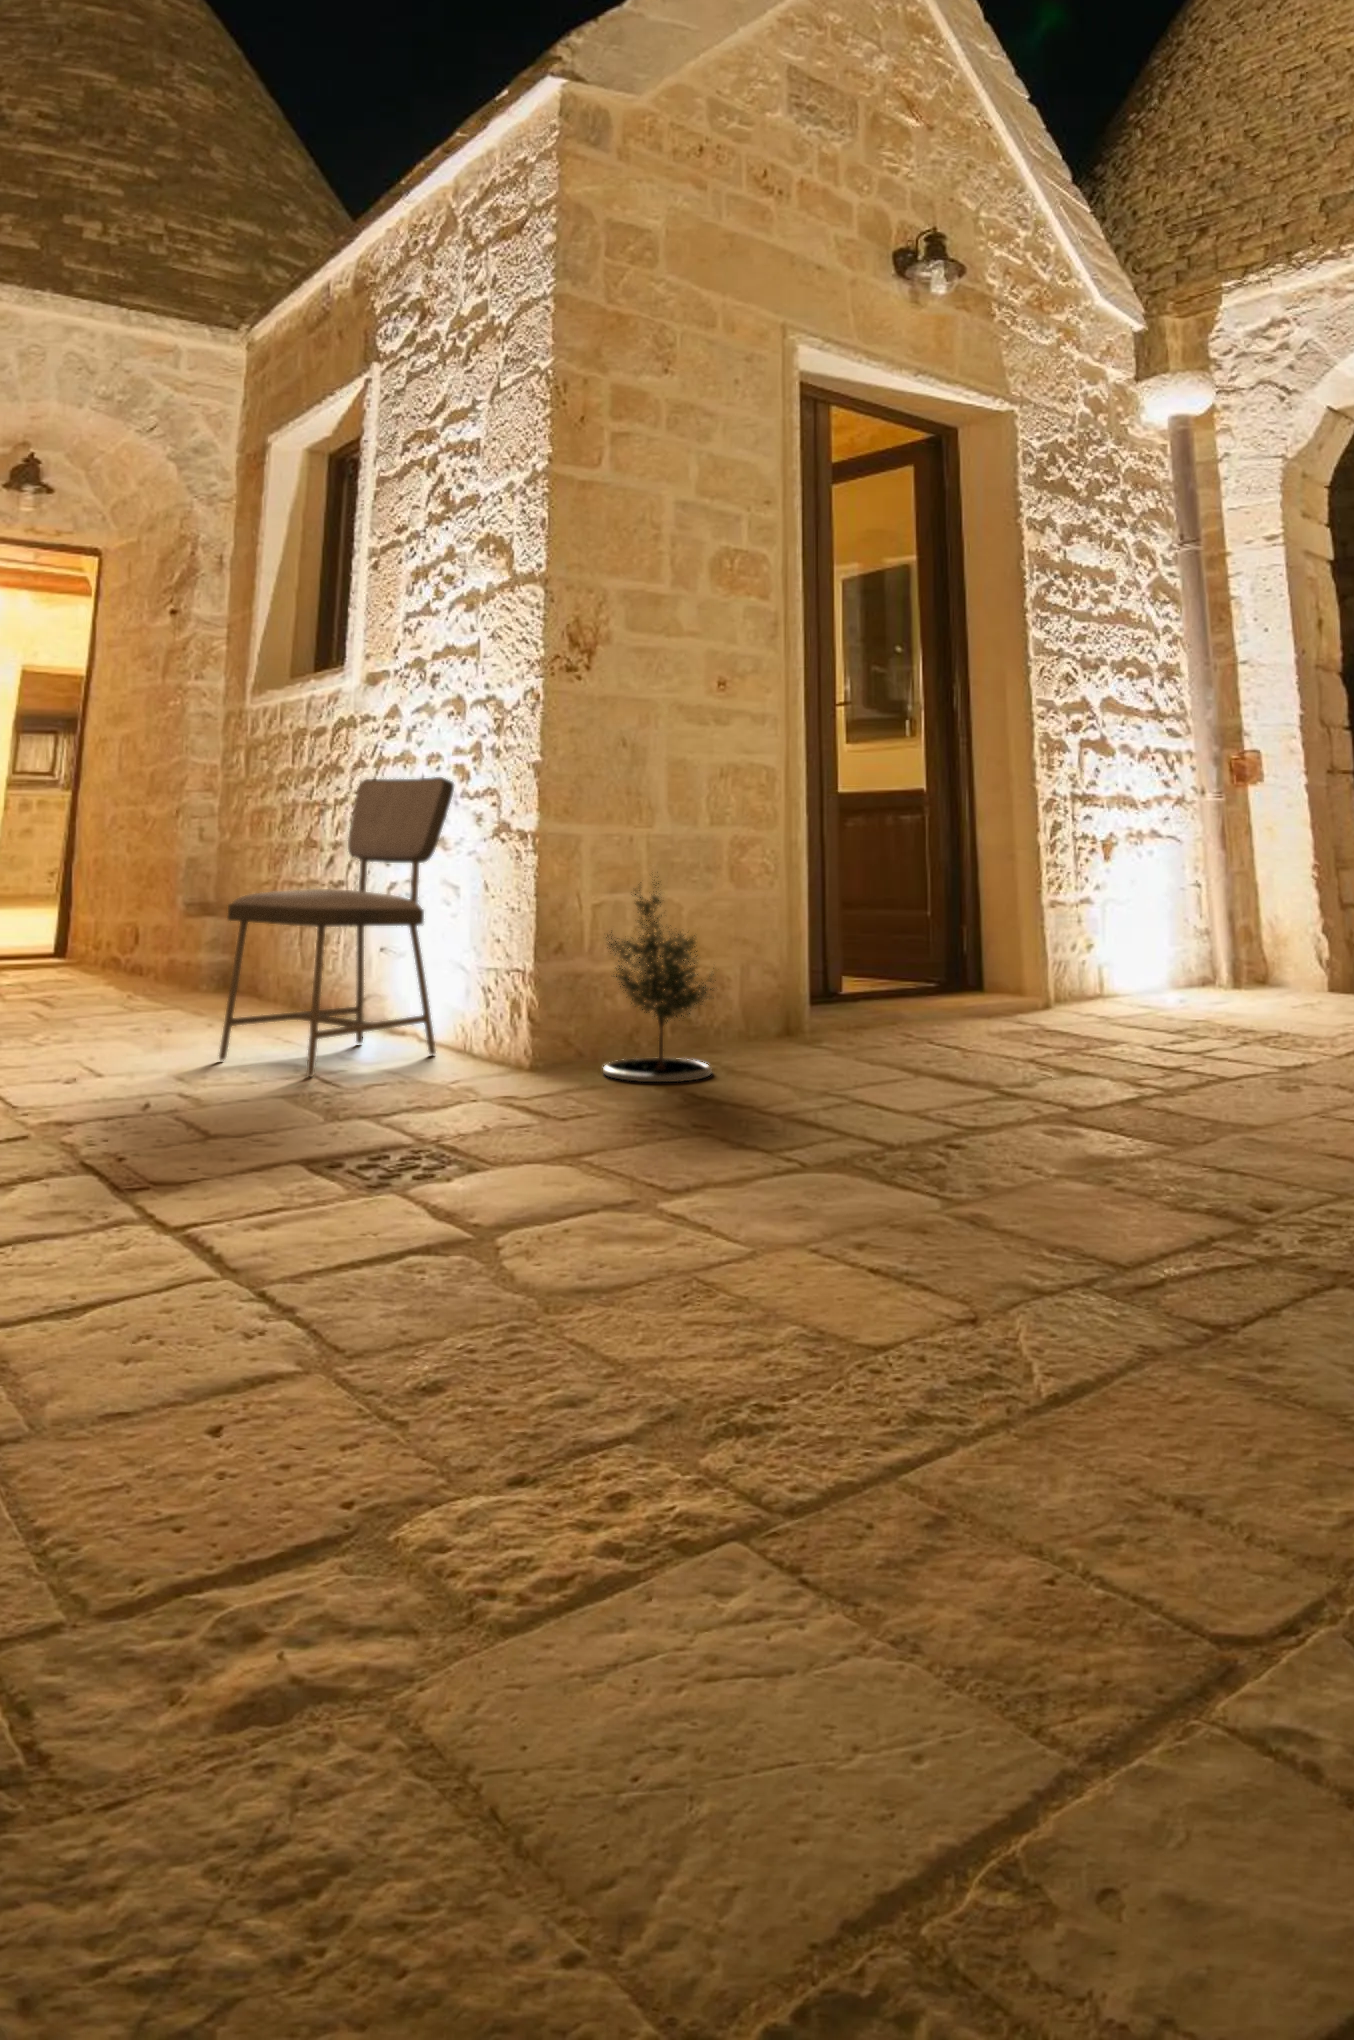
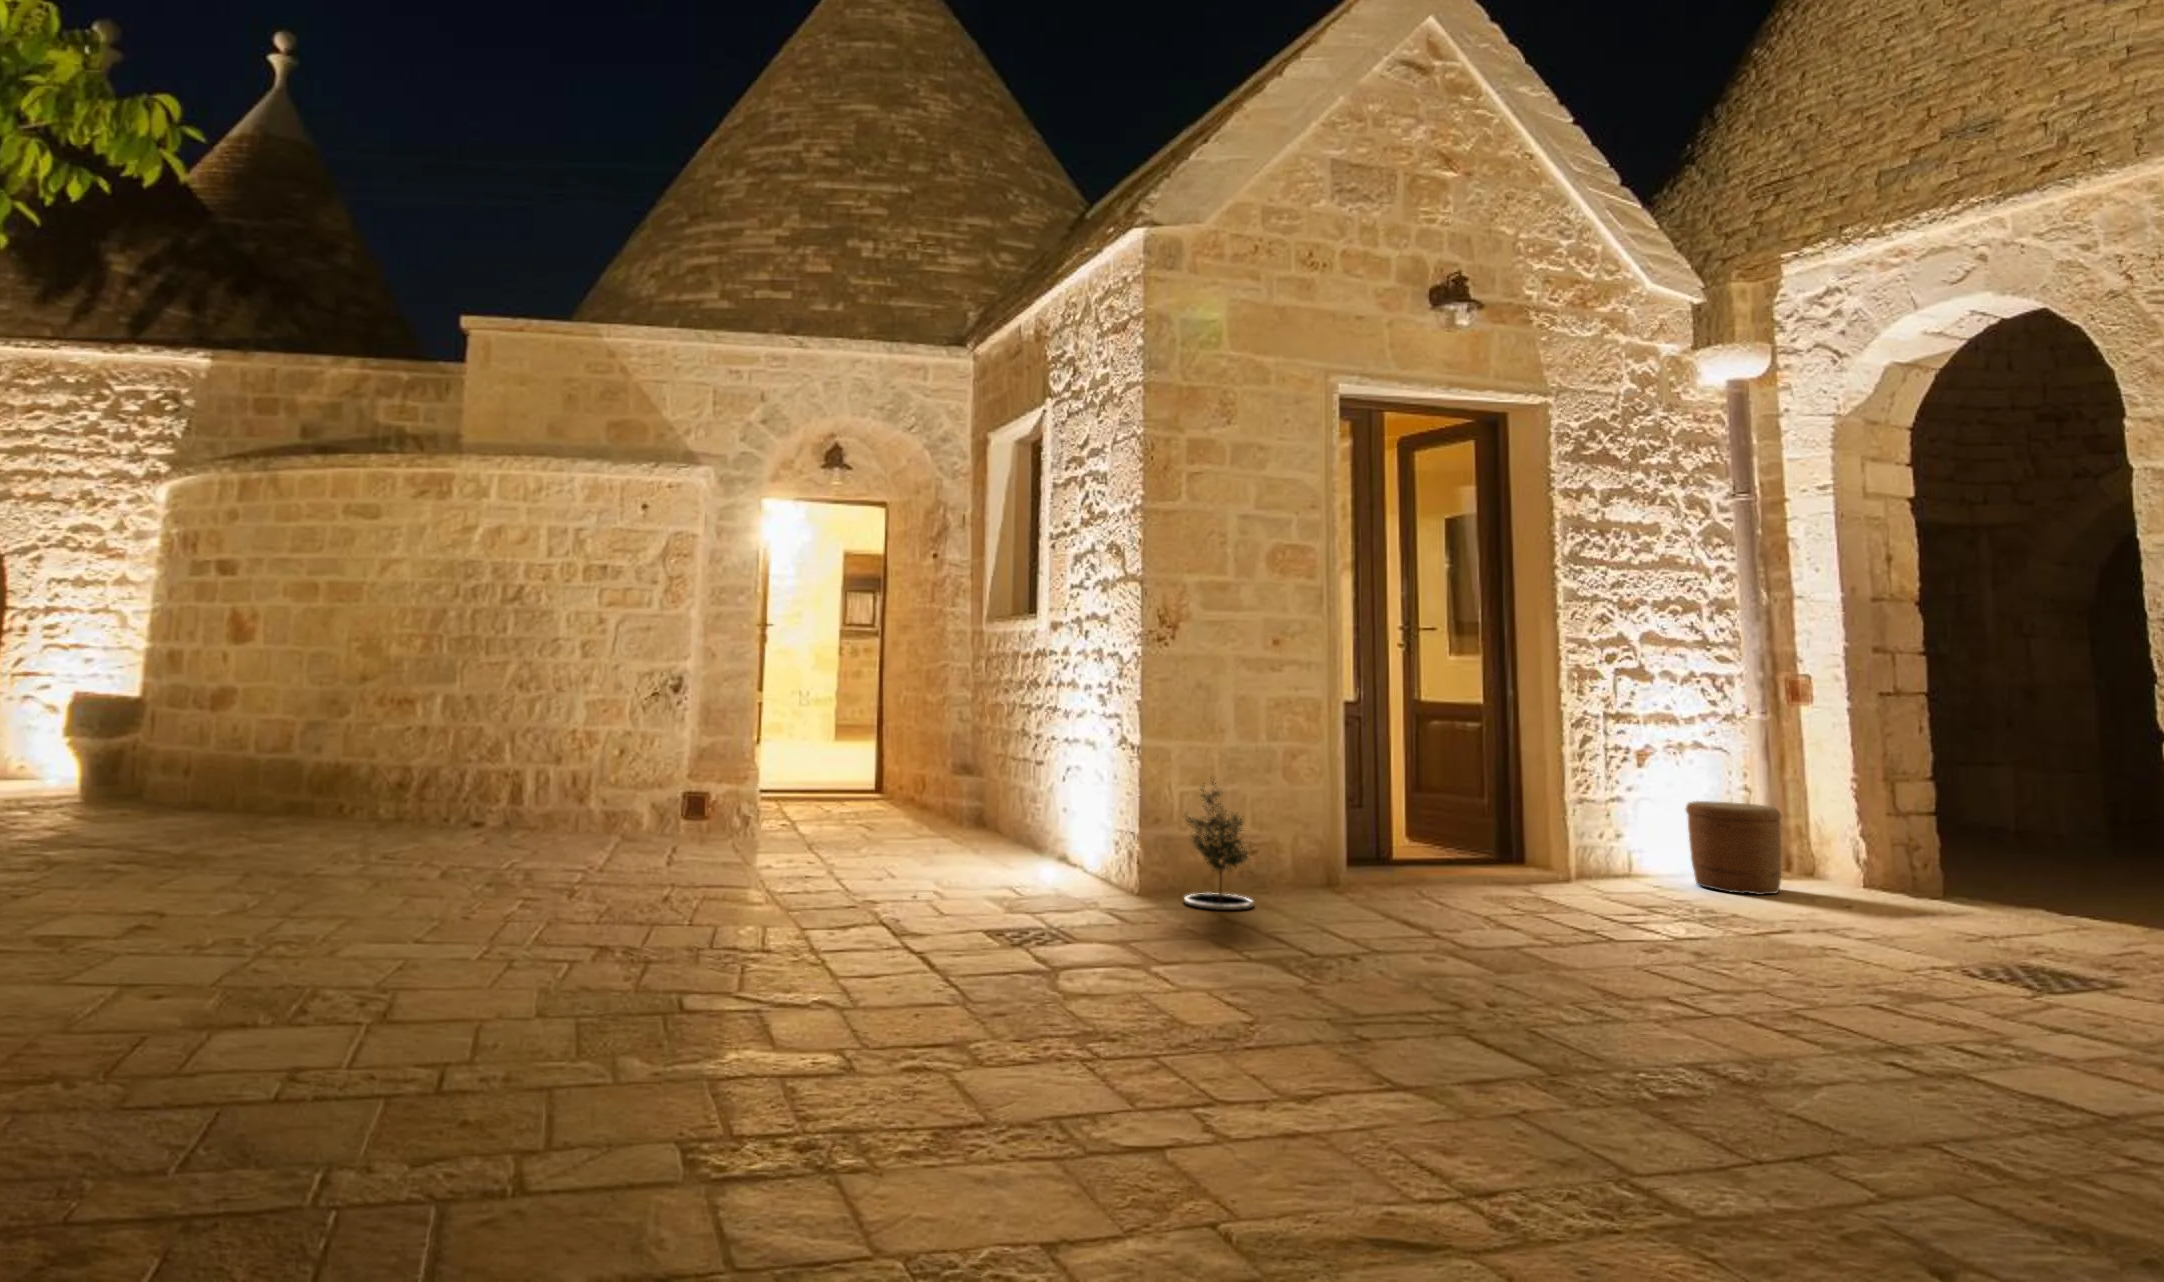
dining chair: present [219,777,454,1076] -> none [960,700,1096,889]
woven basket: none [1155,903,1267,1012] -> present [1686,801,1782,895]

